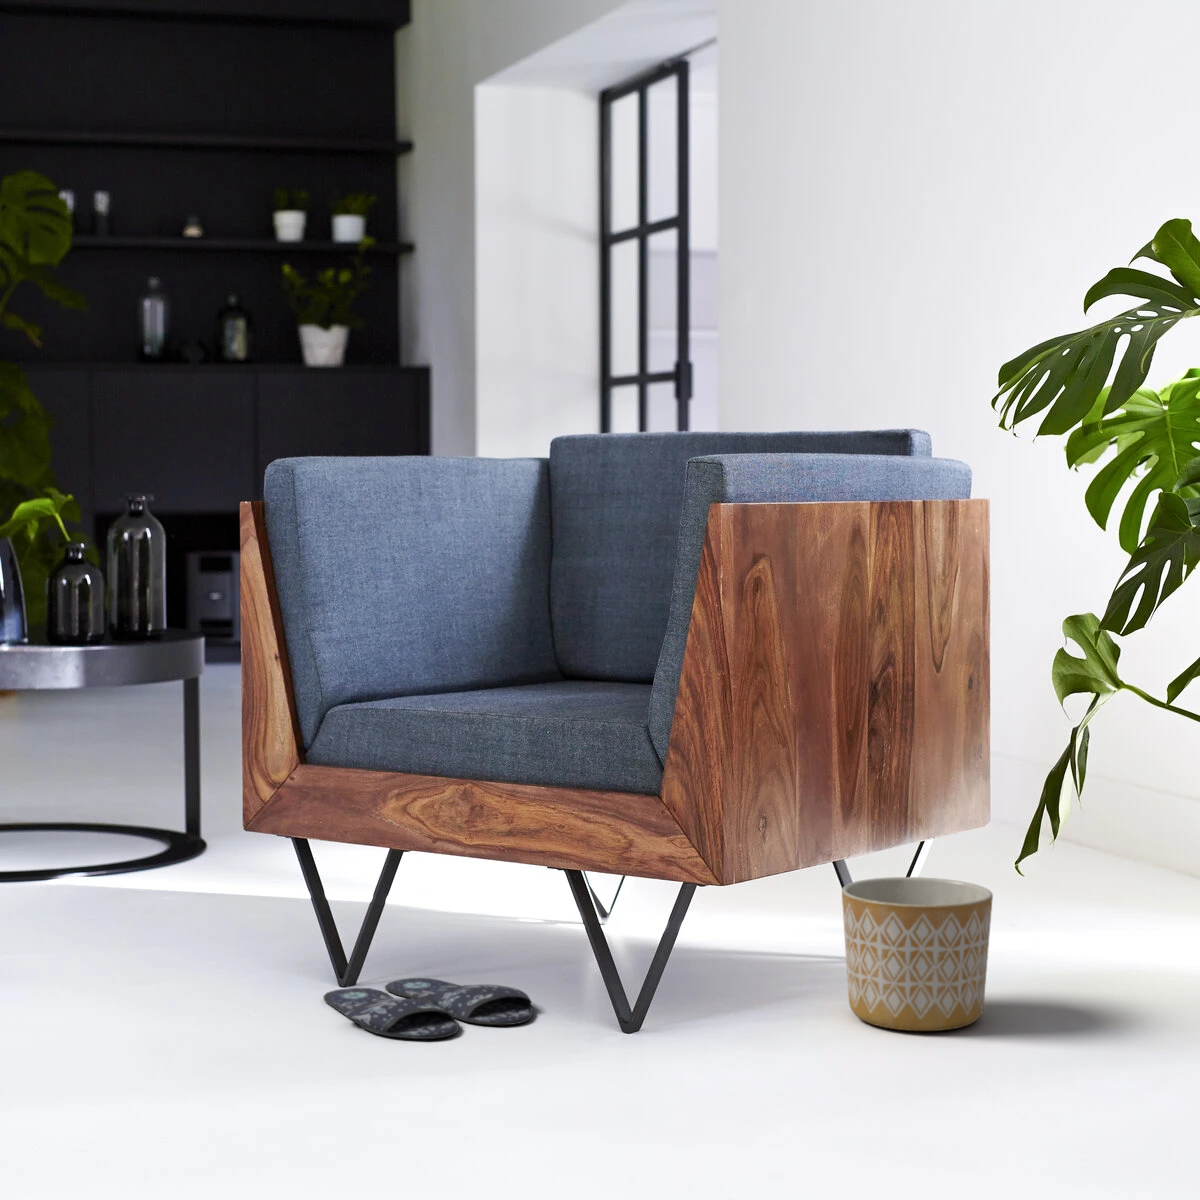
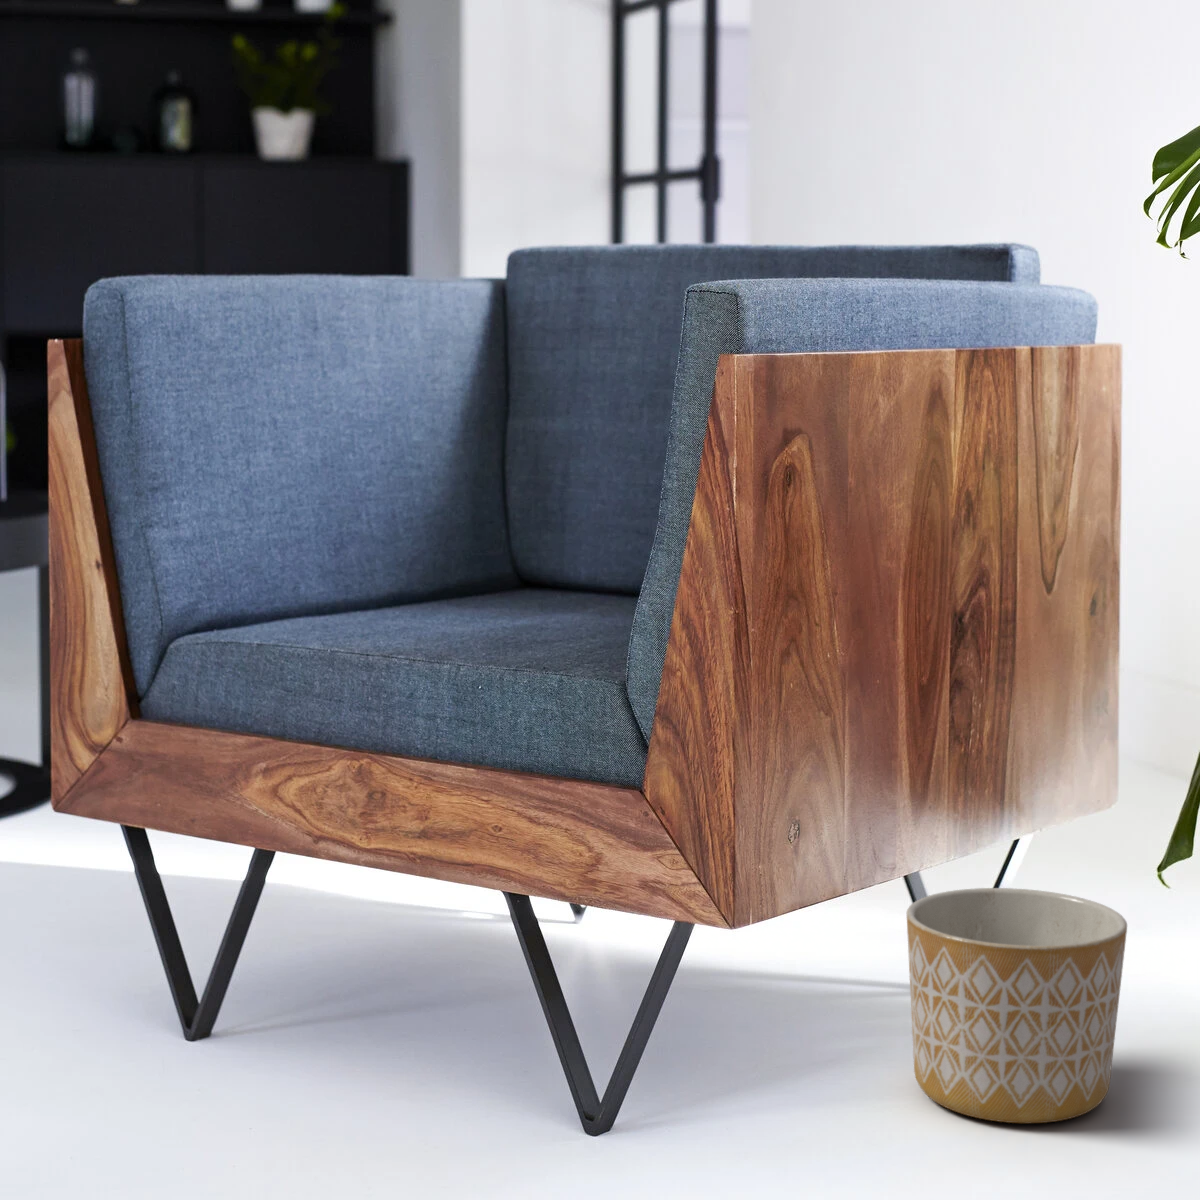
slippers: present [323,978,533,1039] -> none [168,1014,460,1132]

